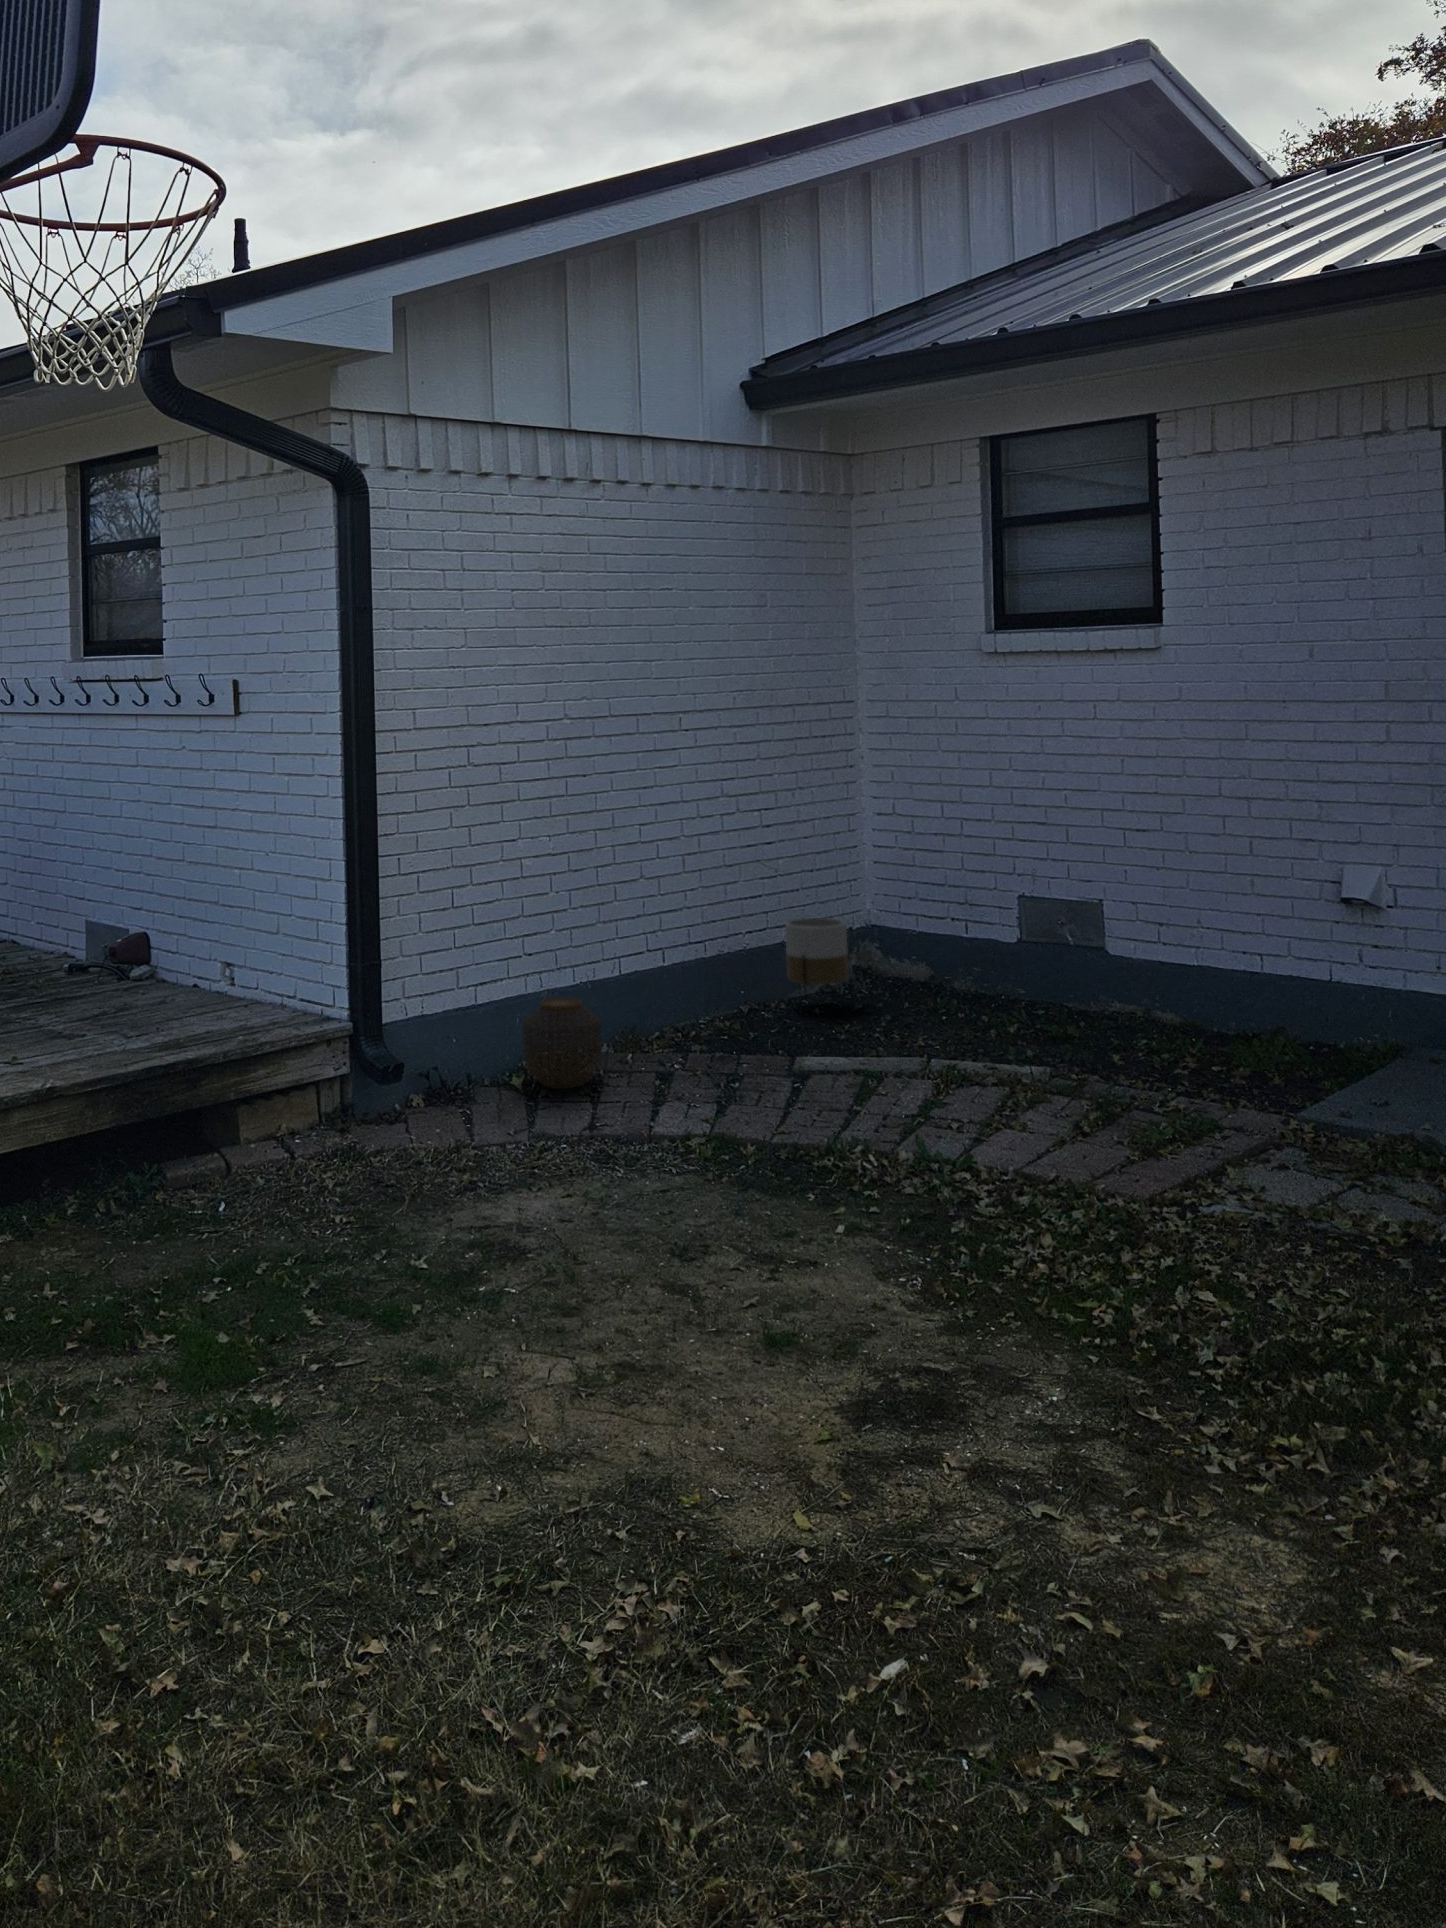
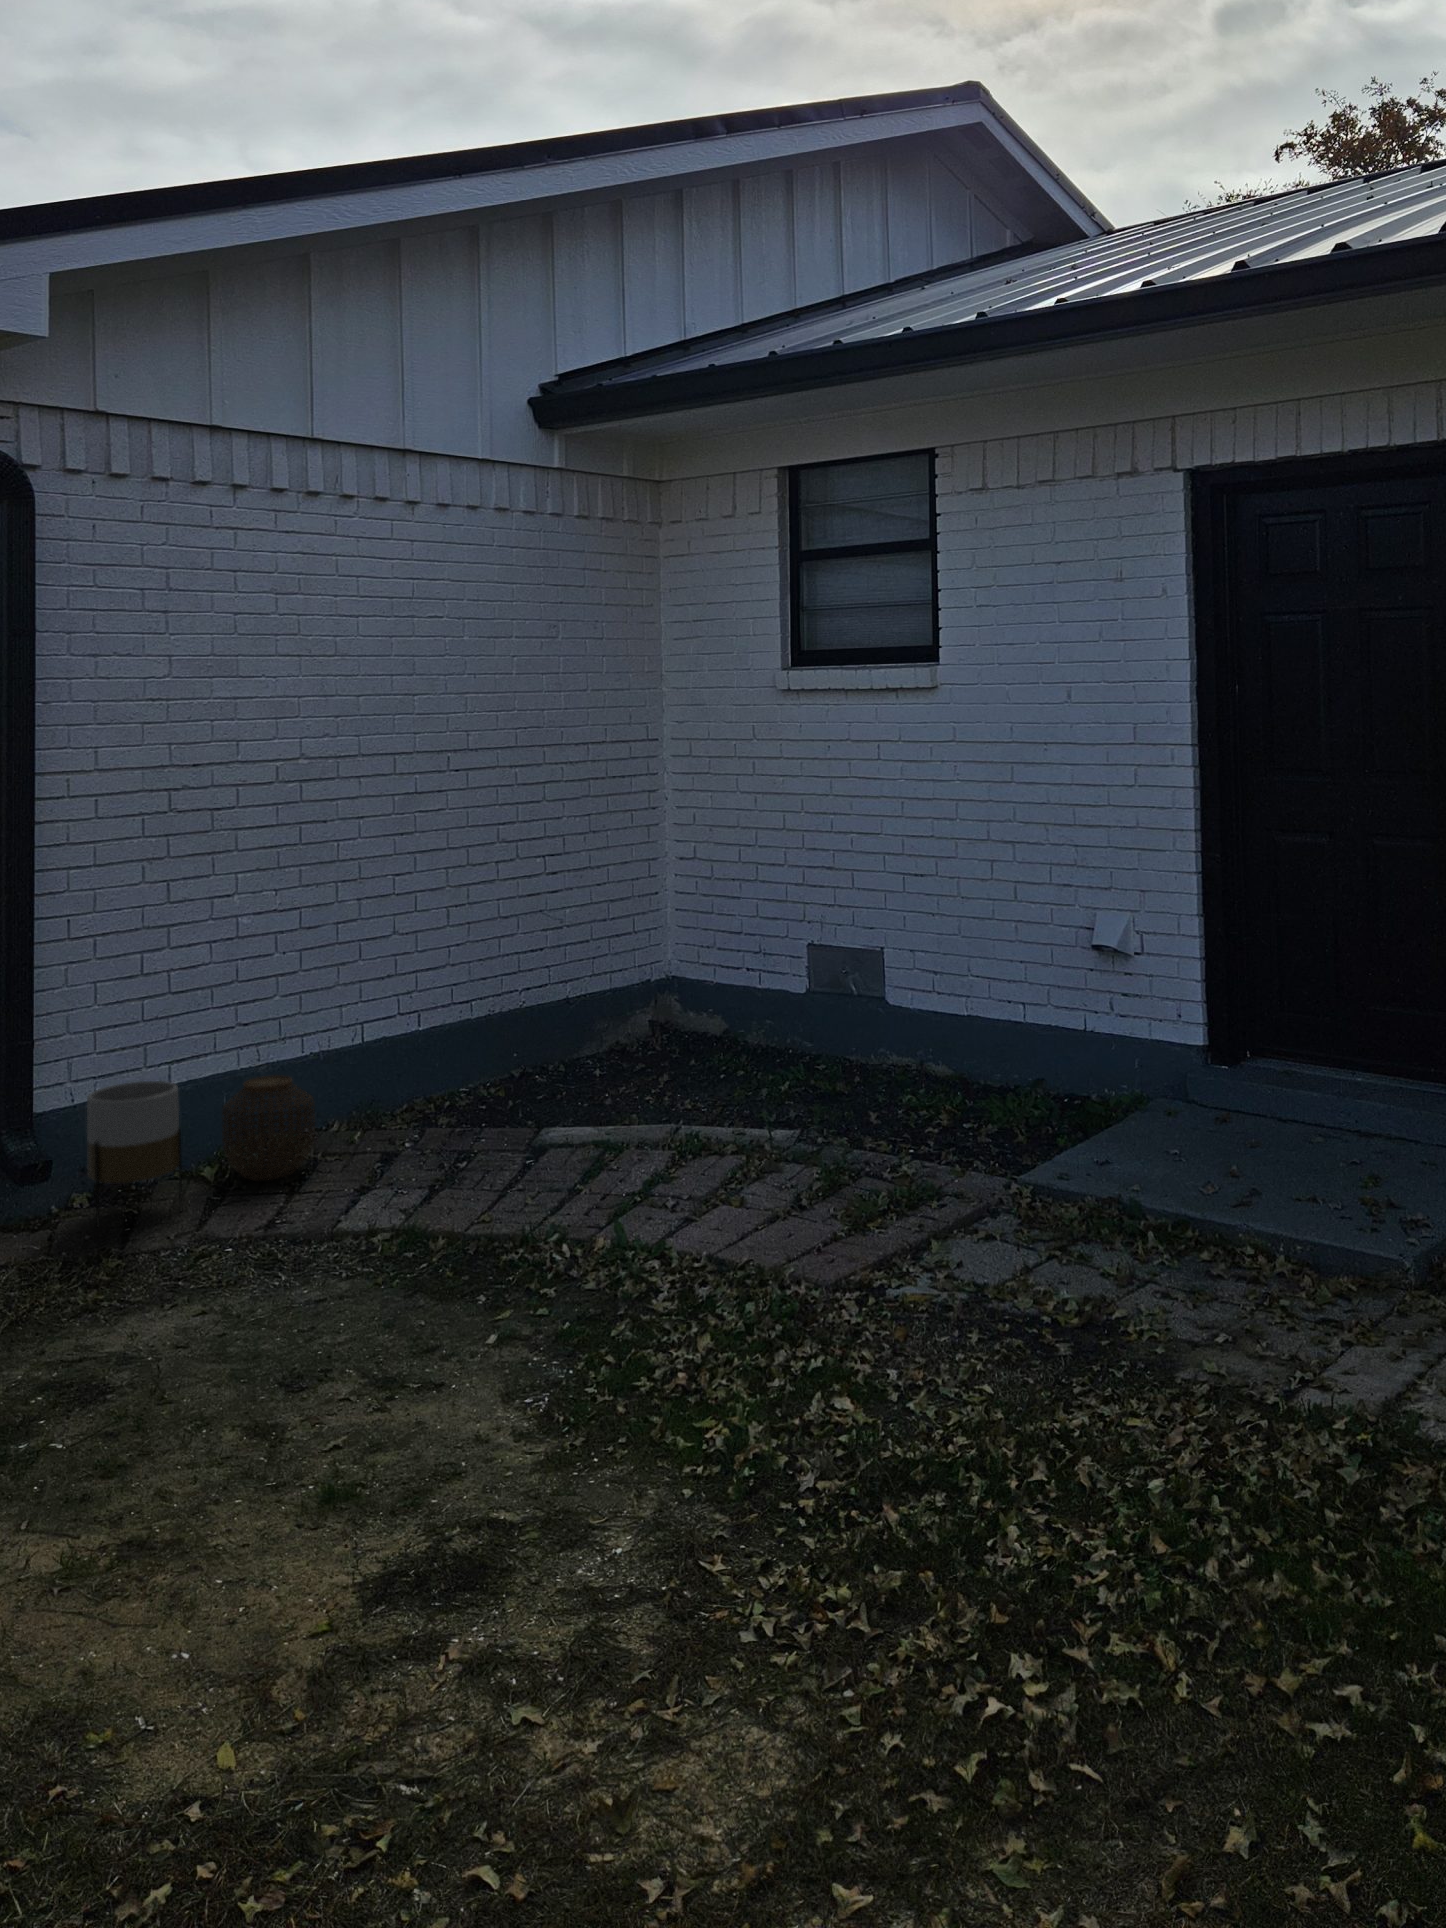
planter: present [785,918,852,987] -> present [87,1081,183,1227]

